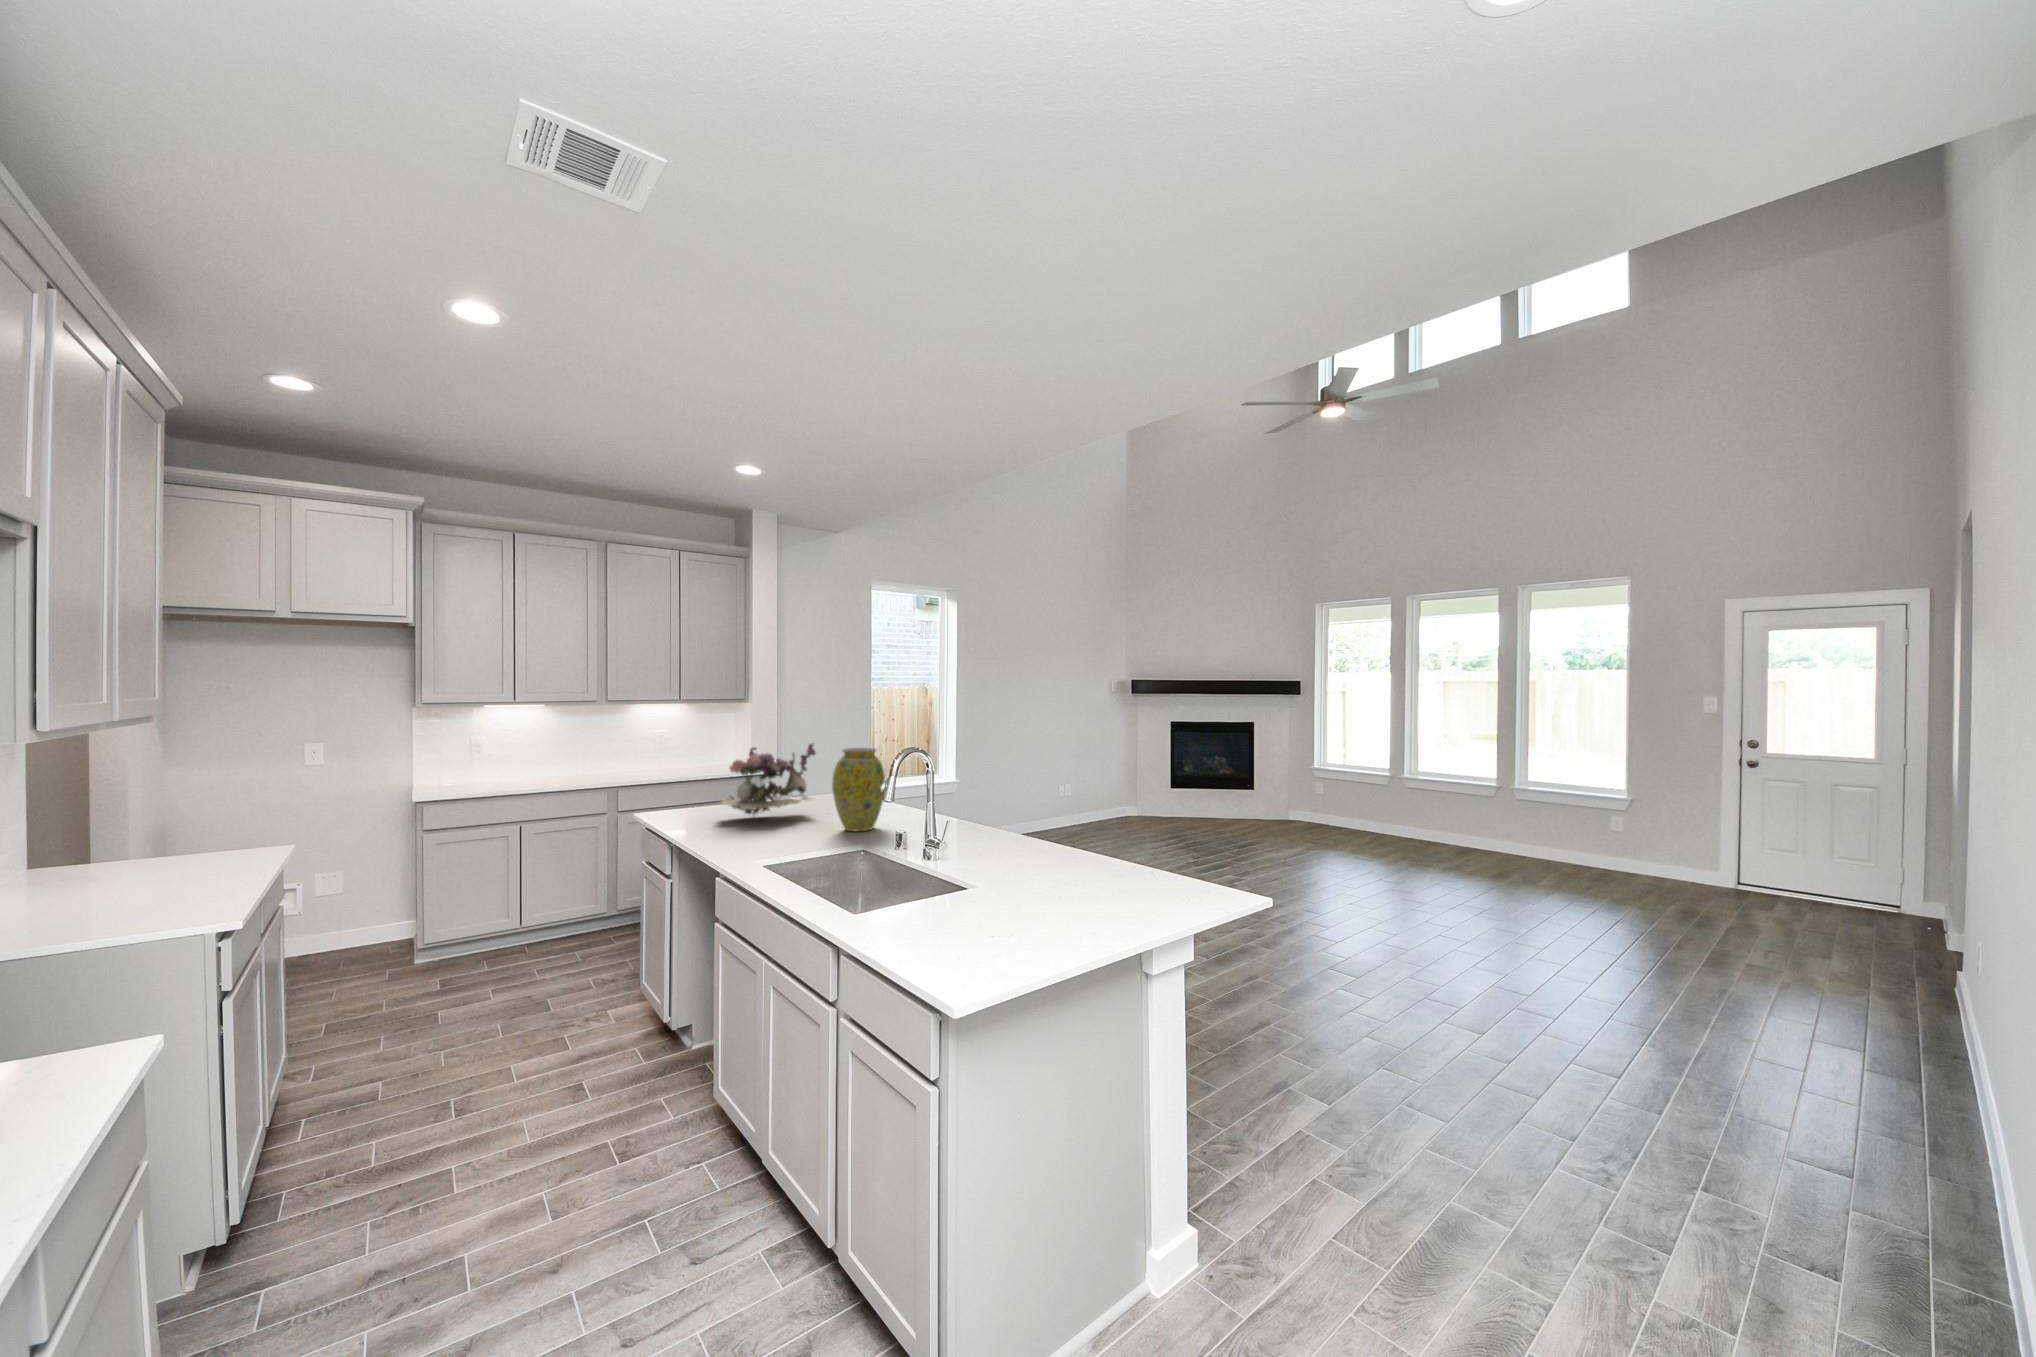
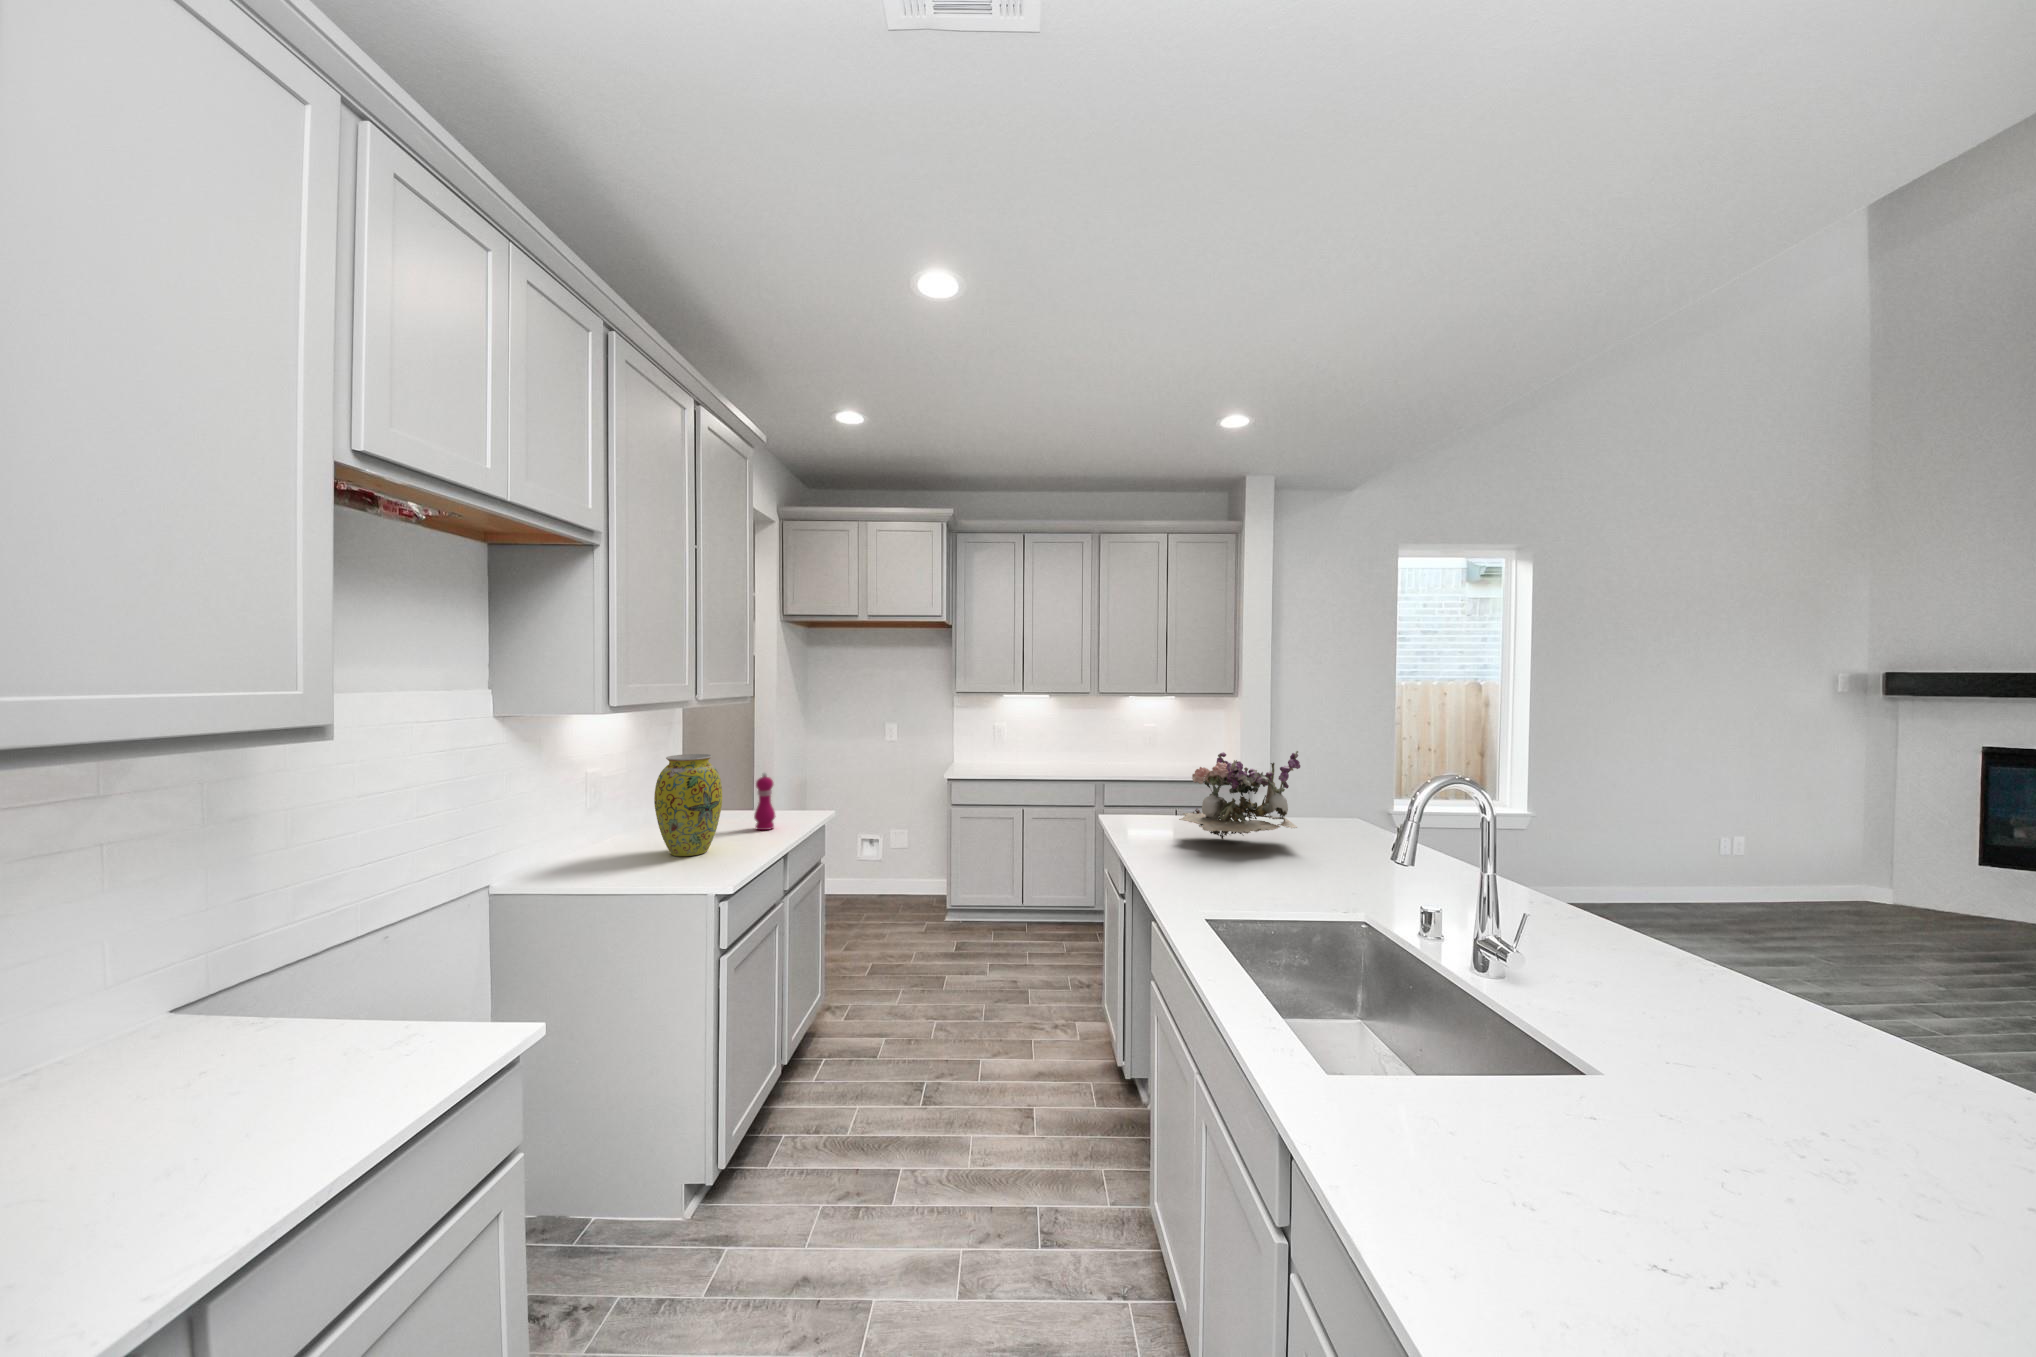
vase: present [832,748,885,831] -> present [654,754,722,856]
pepper mill: none [202,802,236,869] -> present [754,773,776,830]

